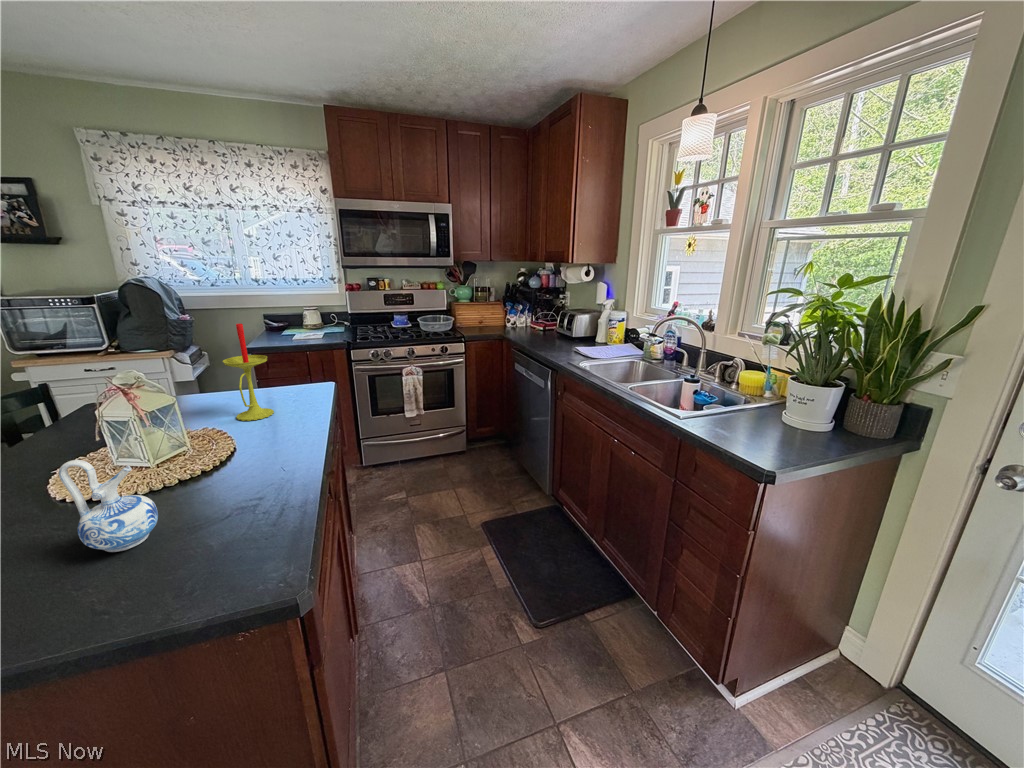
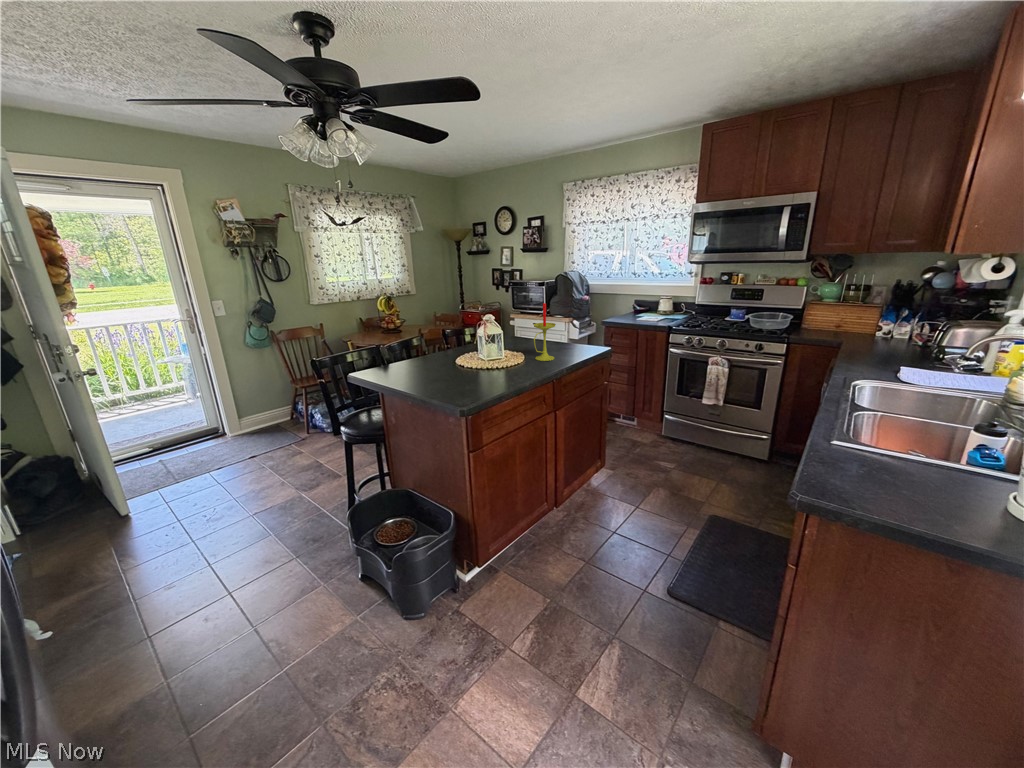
ceramic pitcher: present [59,460,158,552] -> none [434,349,459,390]

